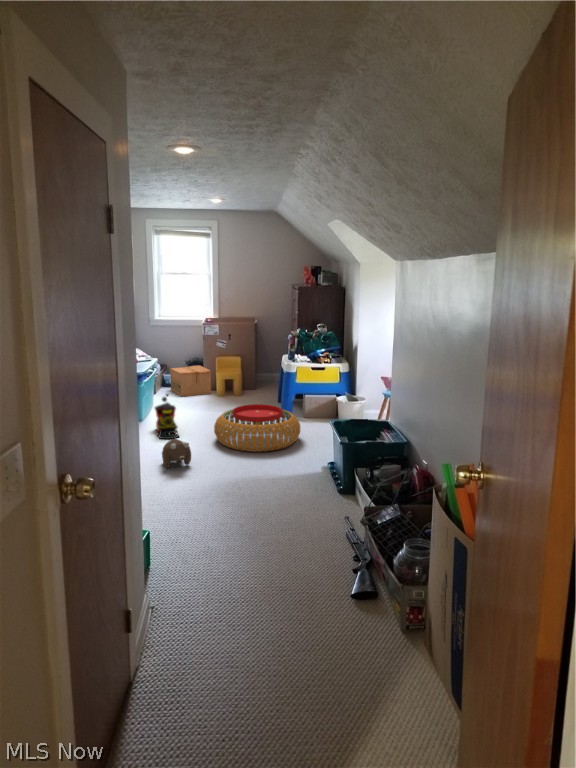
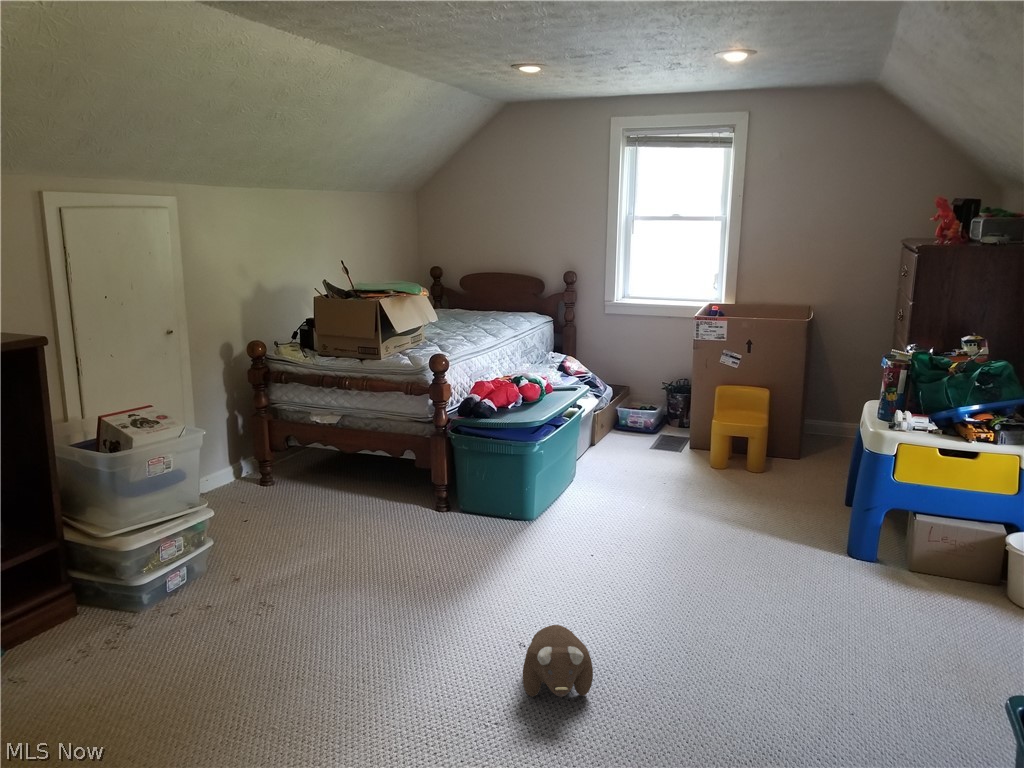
cardboard box: present [170,365,211,397] -> none [625,397,703,460]
toy train: present [155,394,179,439] -> none [554,480,601,587]
pouf: present [214,404,300,452] -> none [671,535,898,684]

